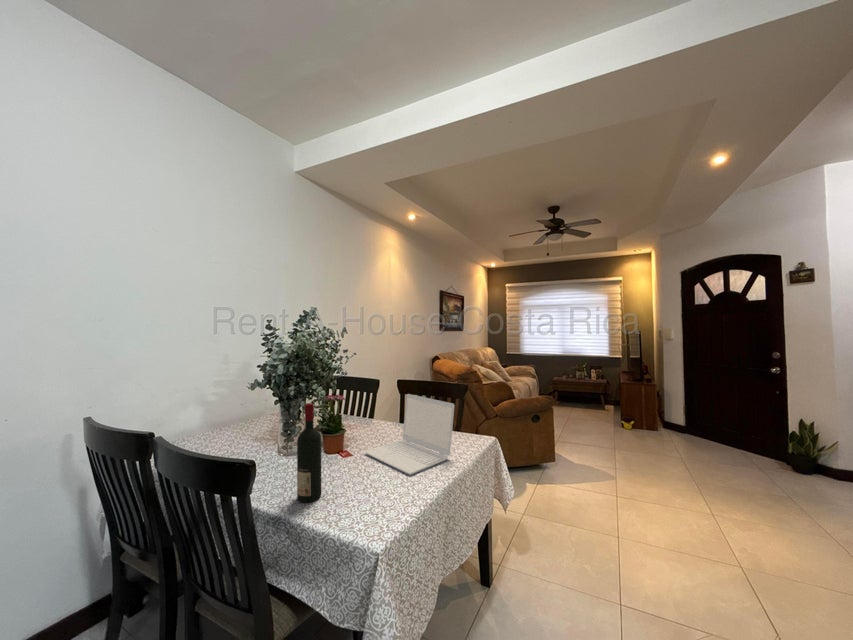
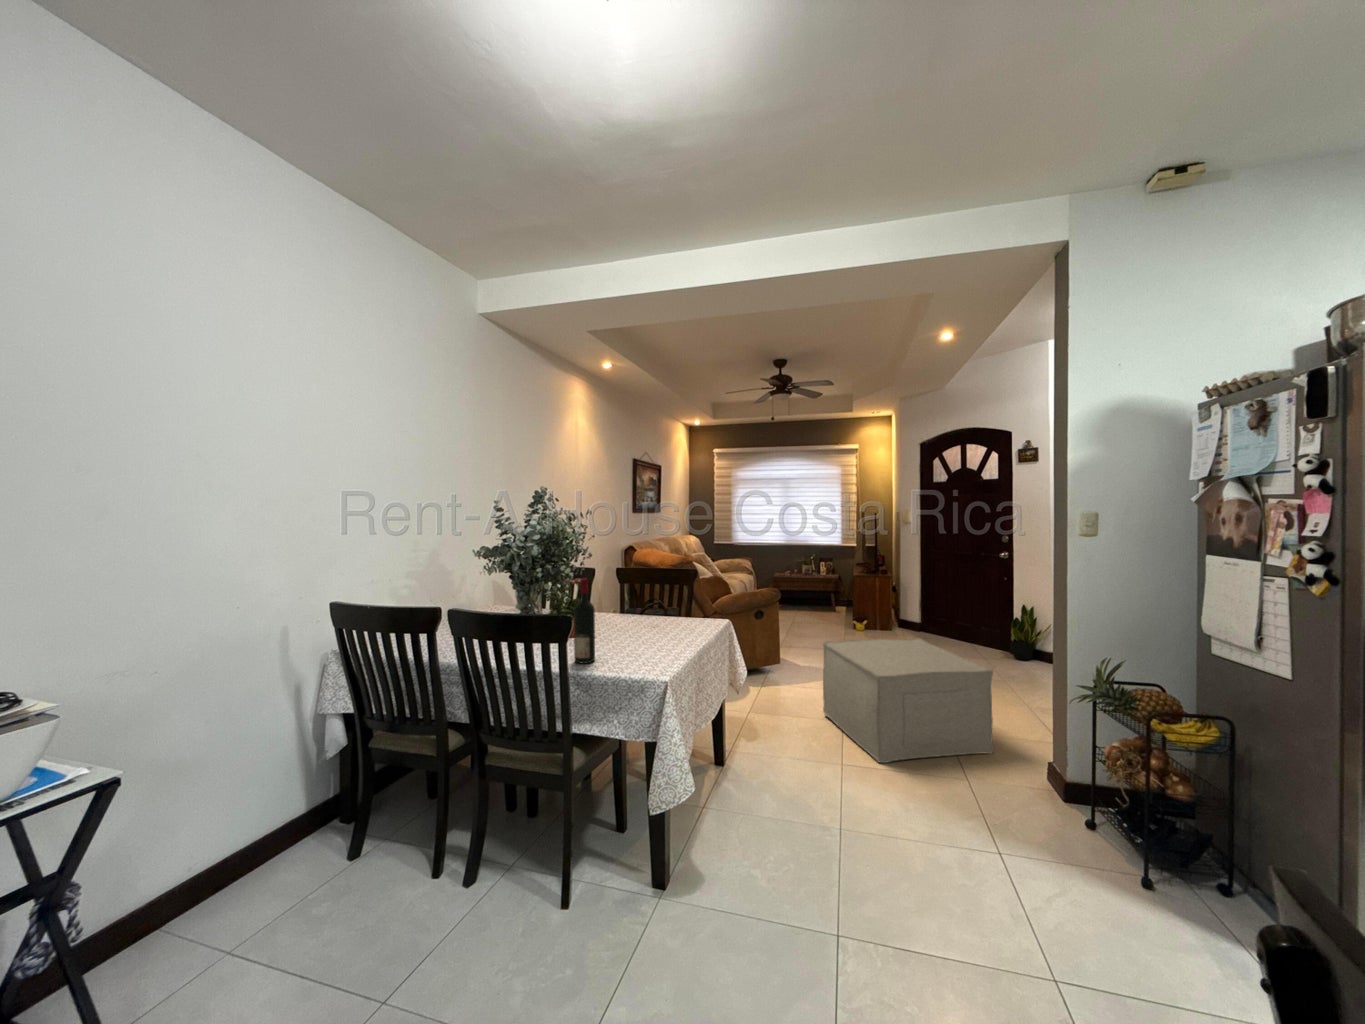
laptop: present [365,394,455,475] -> none [610,578,698,645]
ottoman: none [596,454,815,612] -> present [823,638,994,763]

